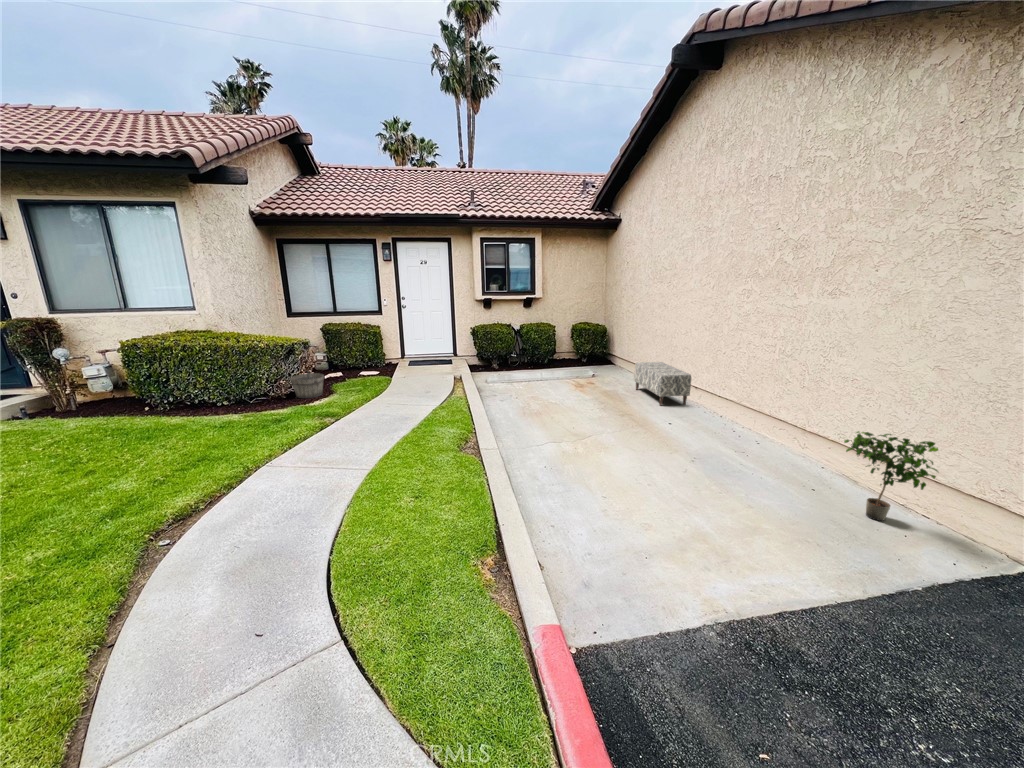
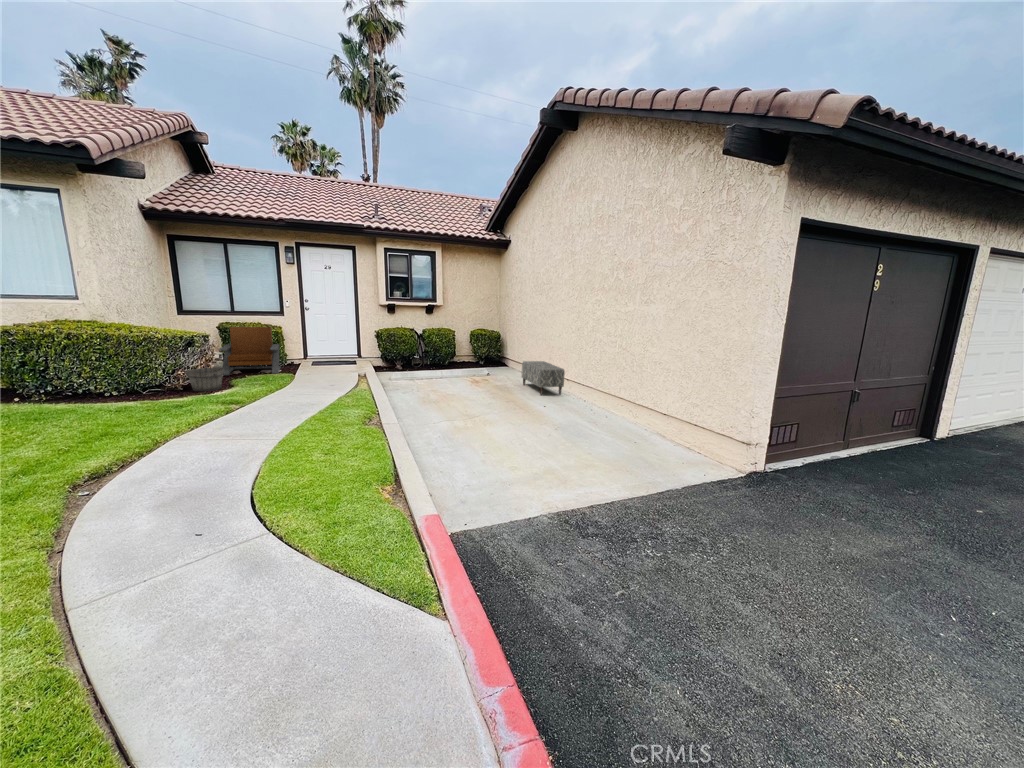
lounge chair: none [322,327,381,378] -> present [219,327,281,375]
potted plant: present [844,431,938,521] -> none [649,395,701,456]

